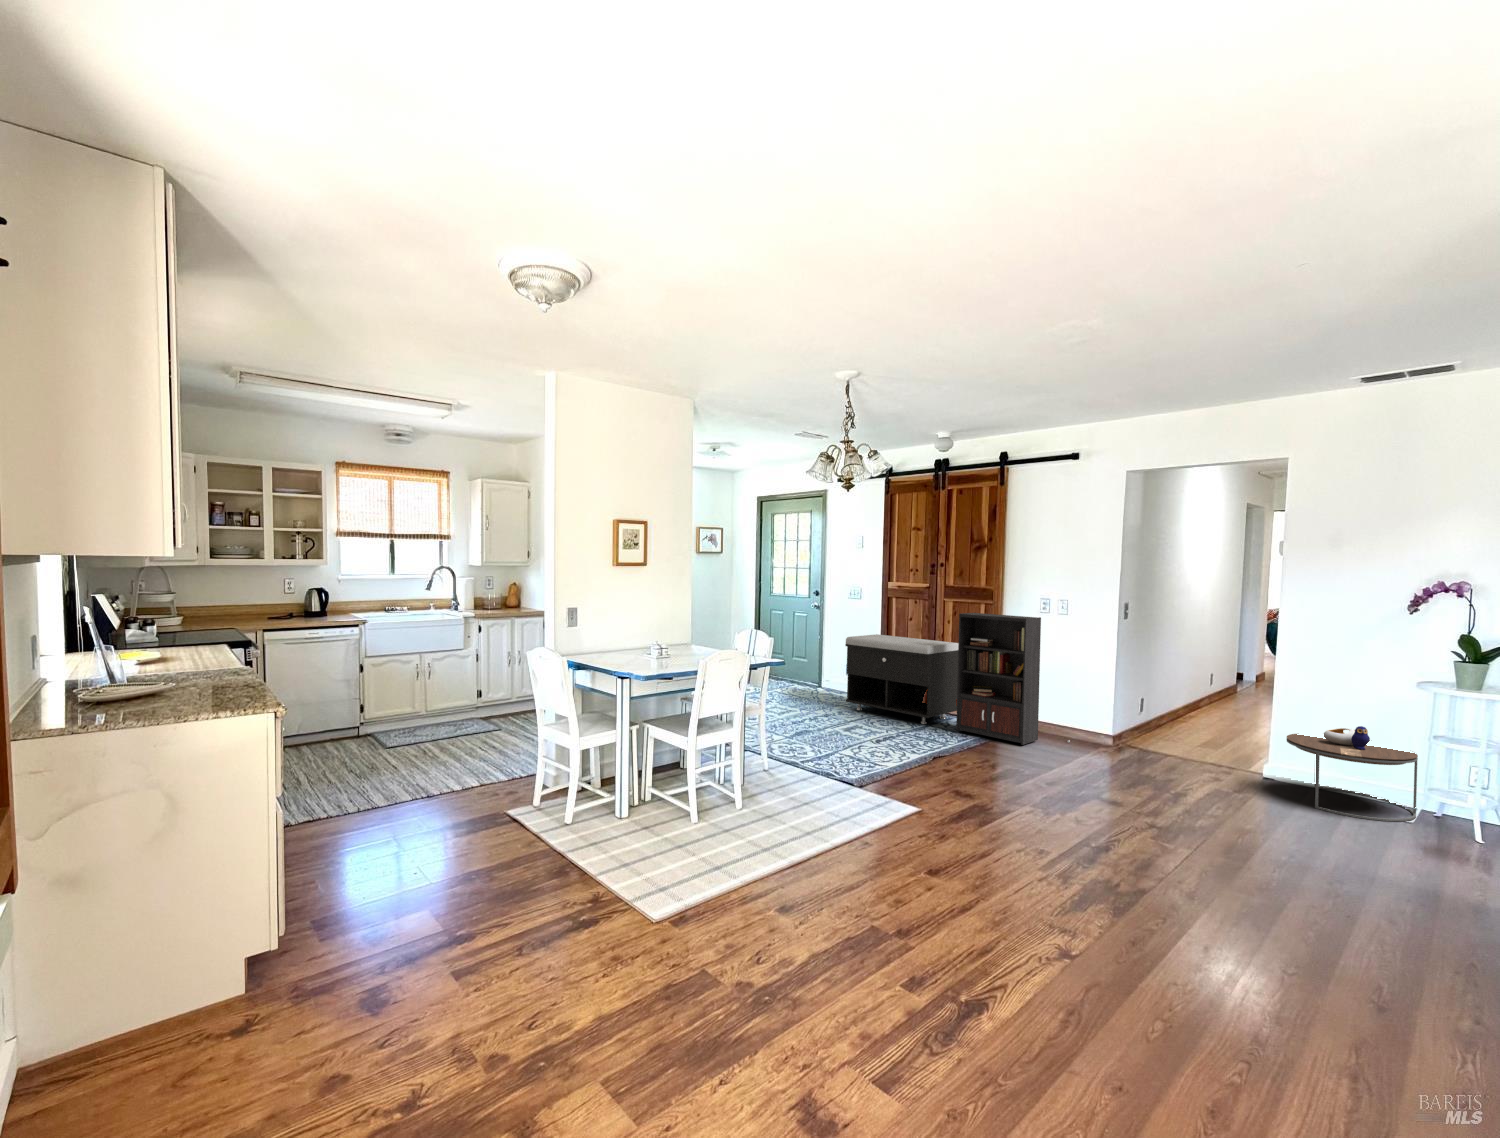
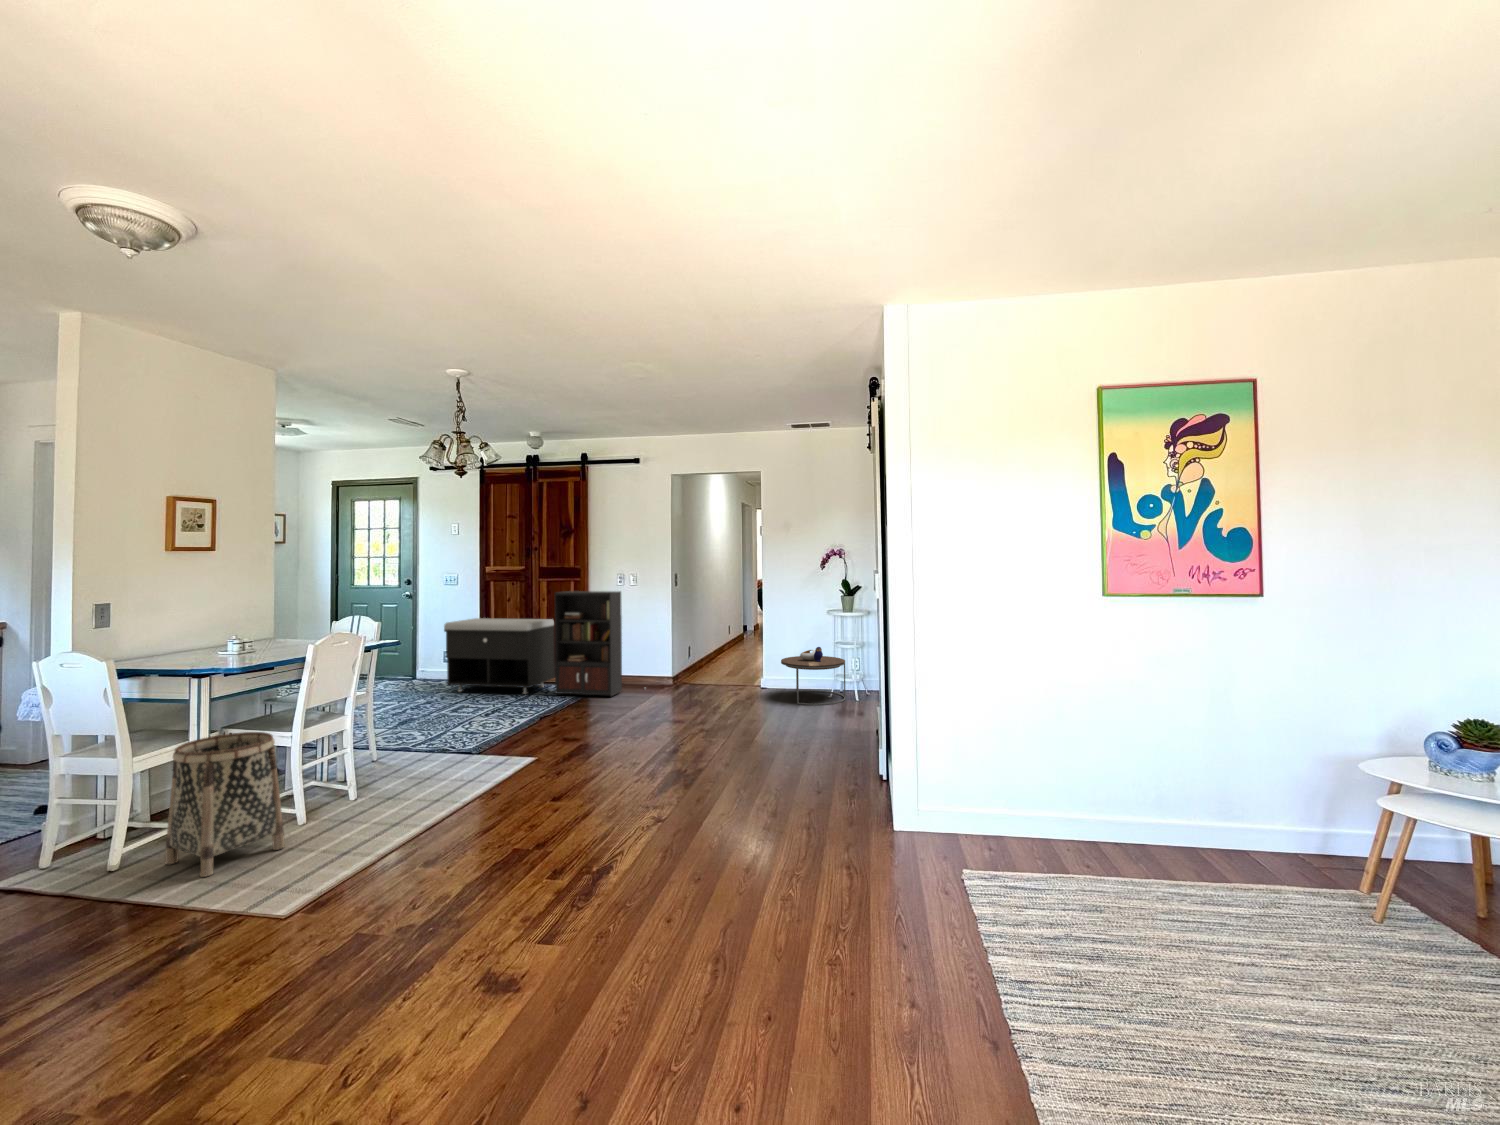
basket: none [586,733,670,864] -> present [165,732,285,877]

